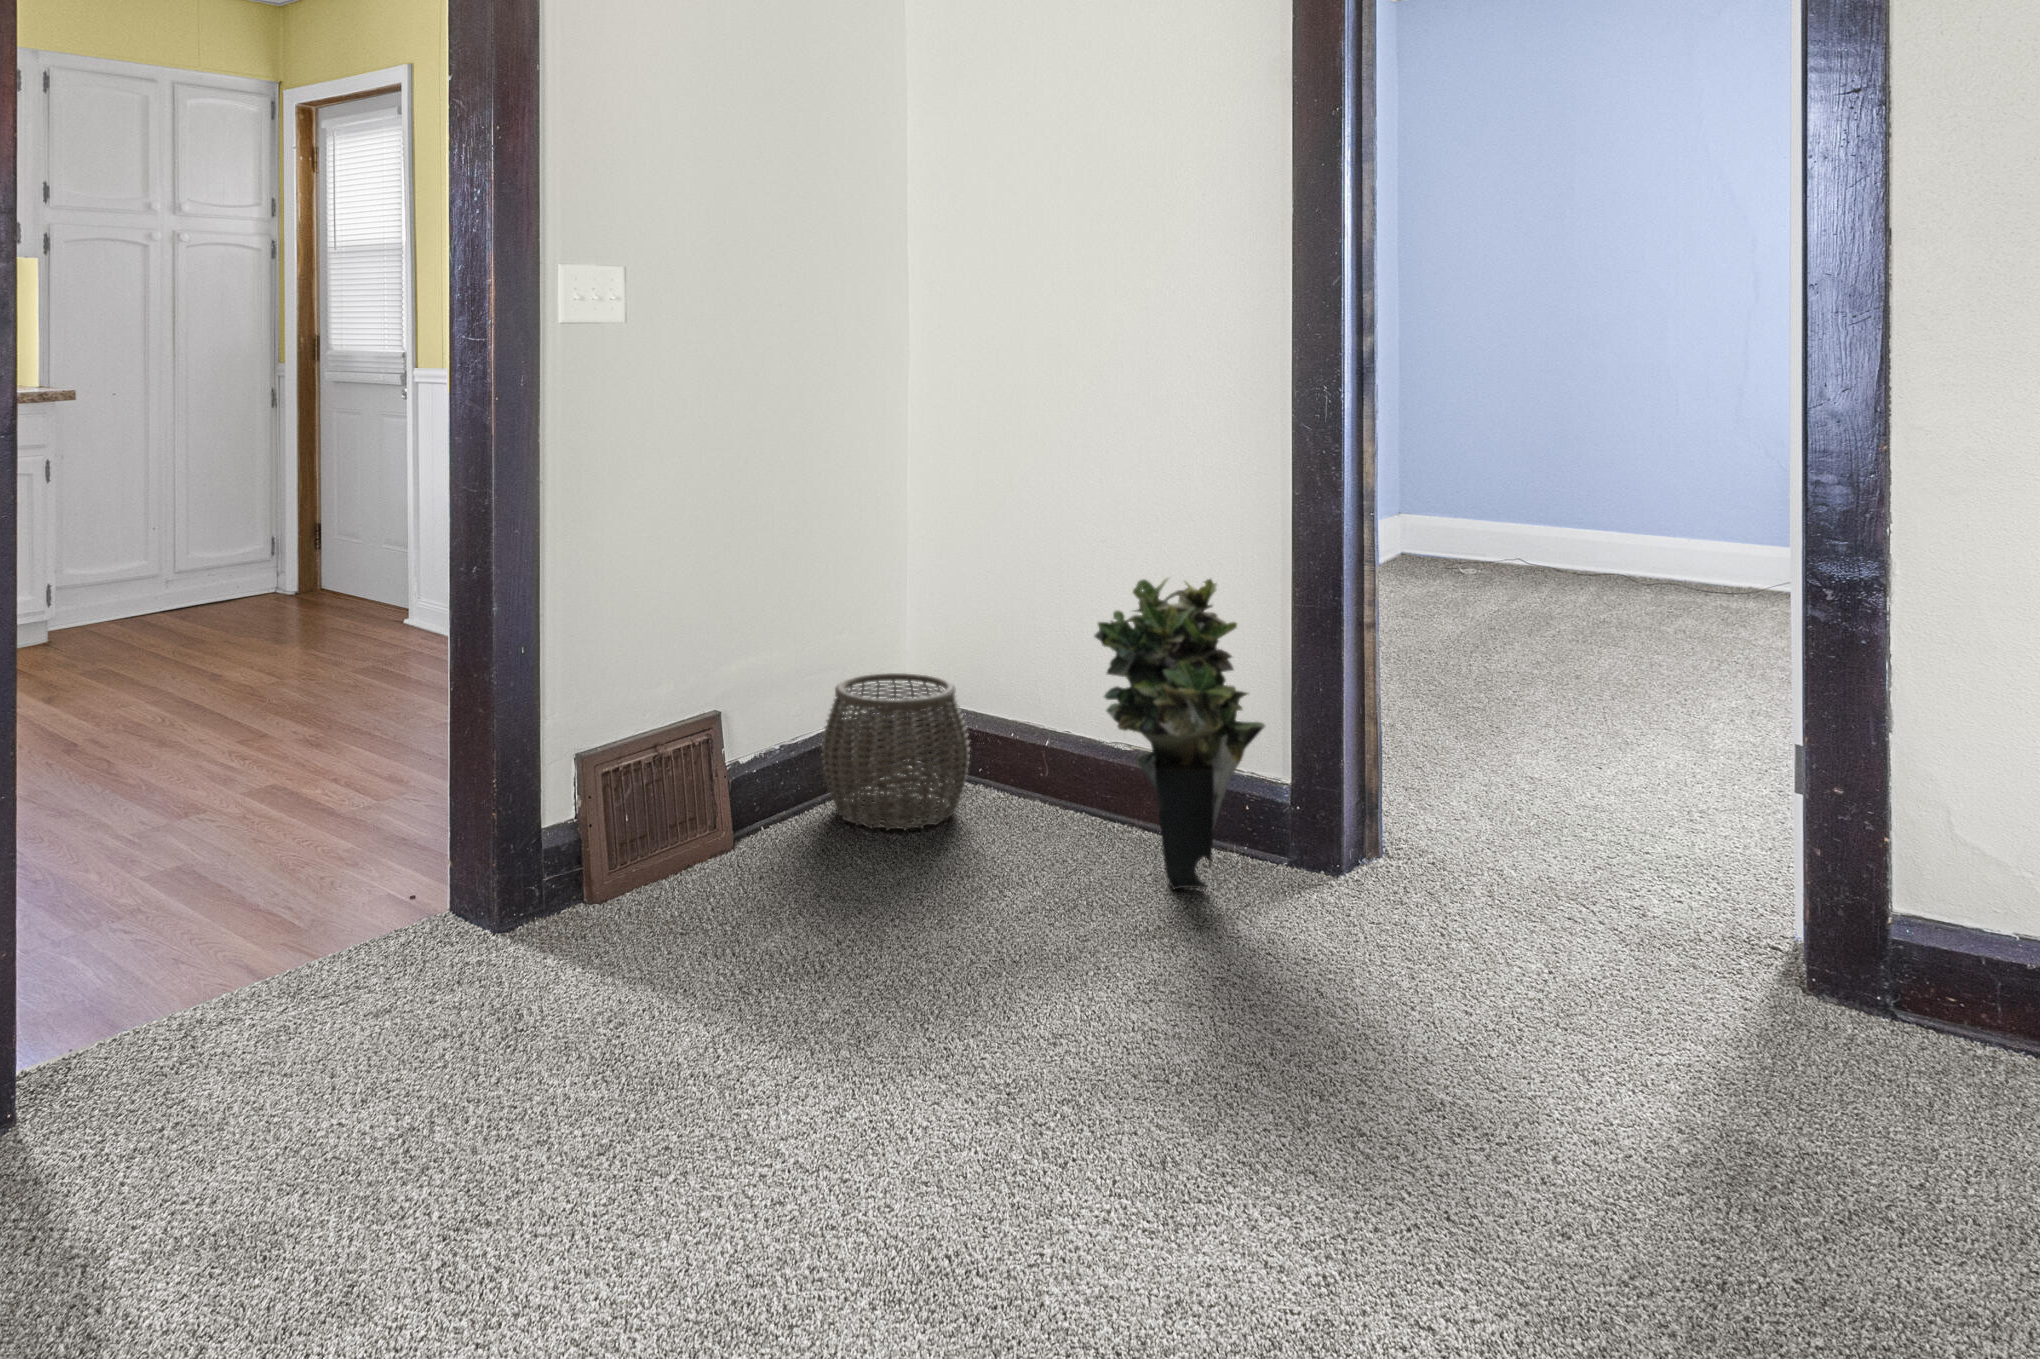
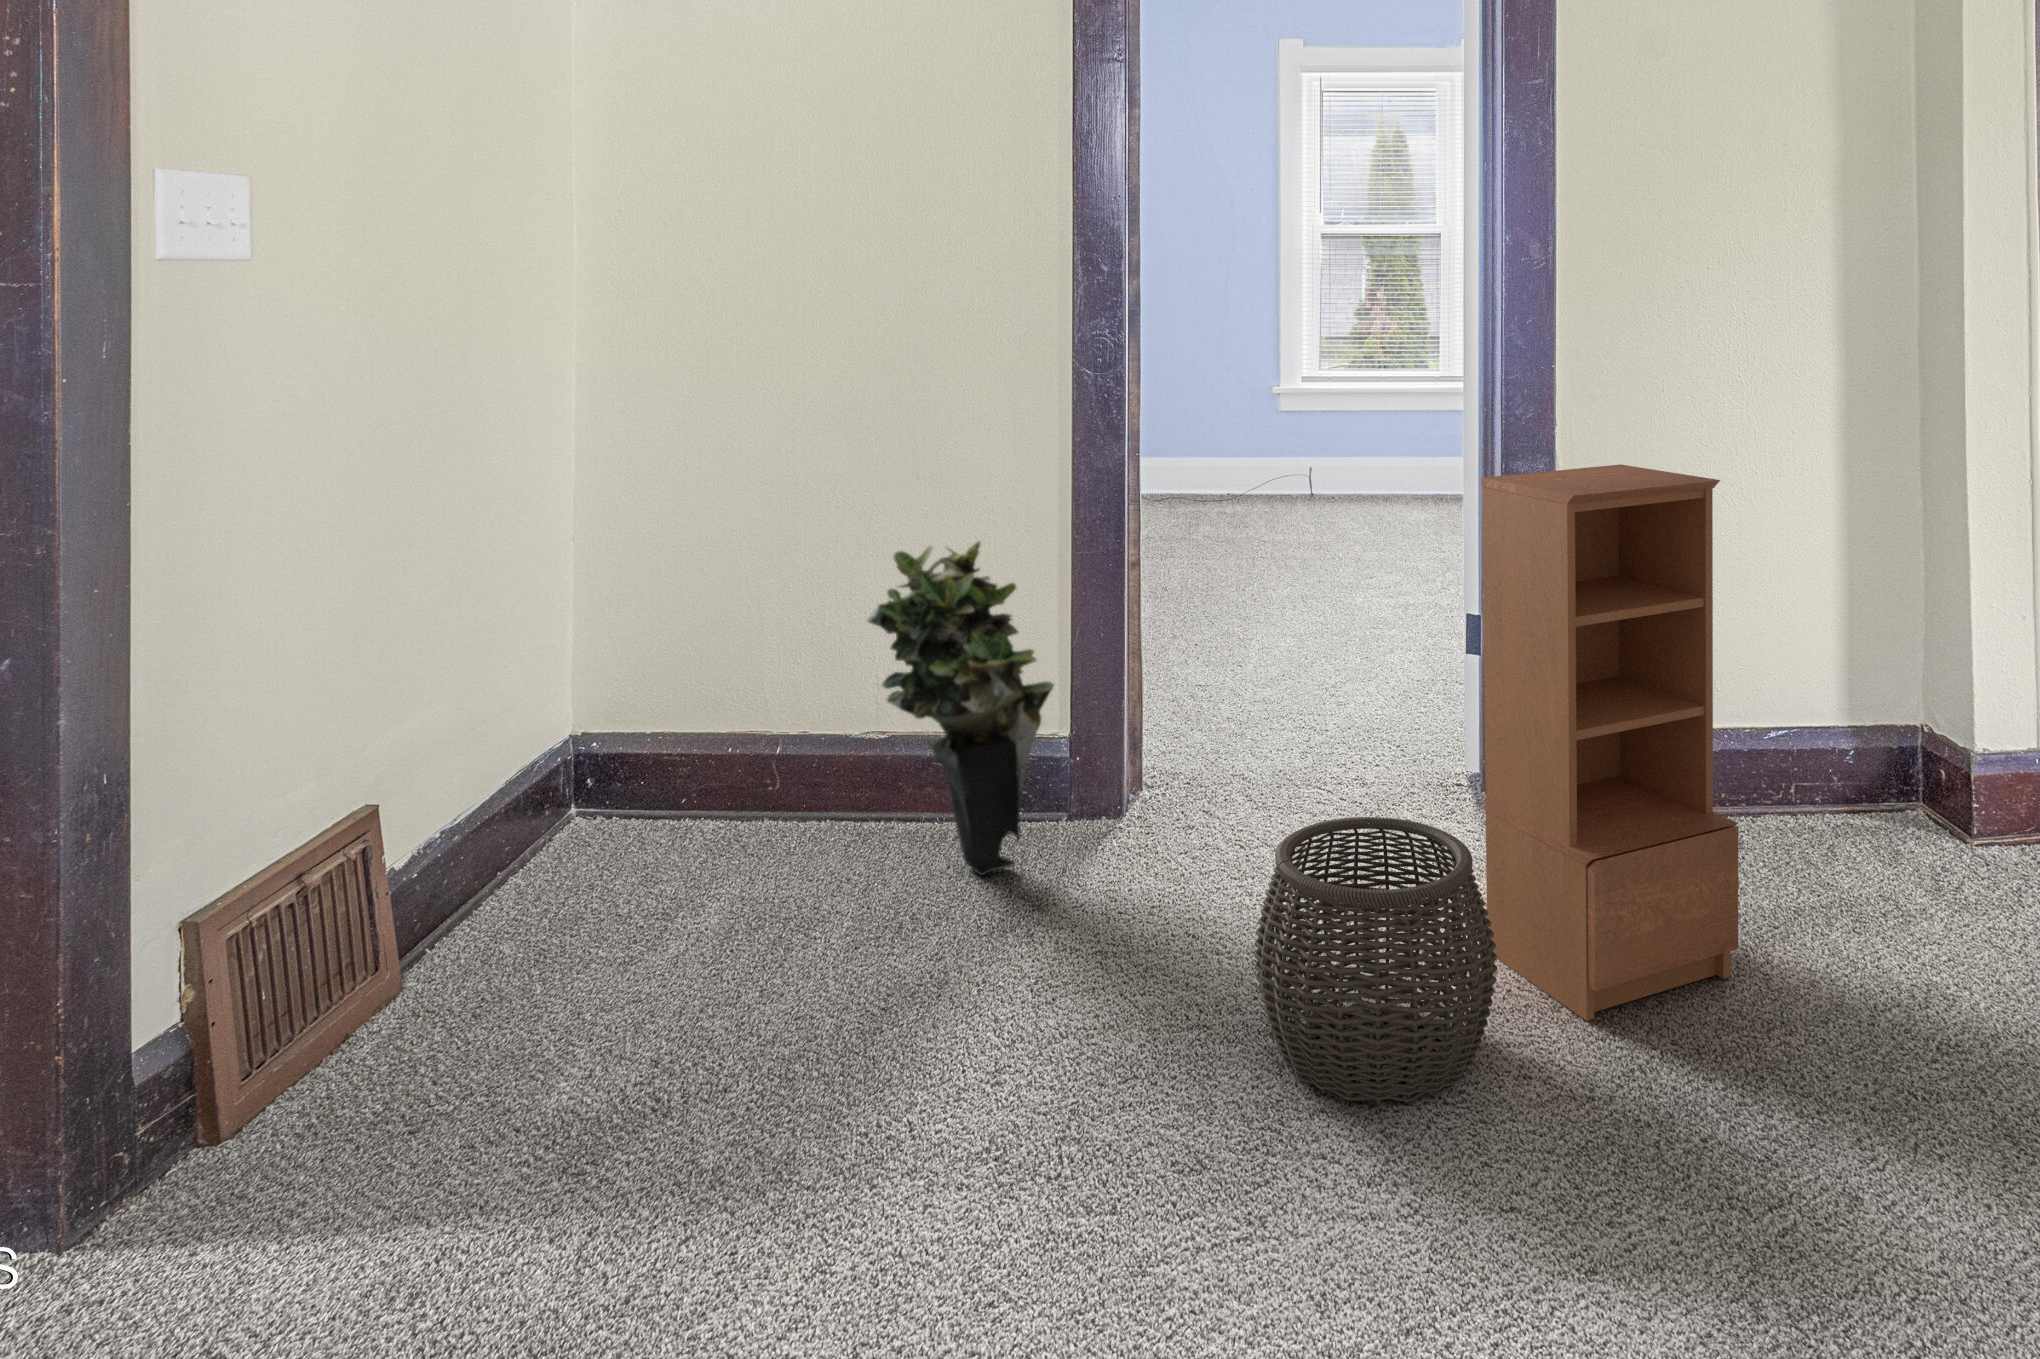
bookcase: none [1637,562,1969,1247] -> present [1481,464,1738,1021]
woven basket: present [822,673,971,830] -> present [1254,817,1497,1104]

